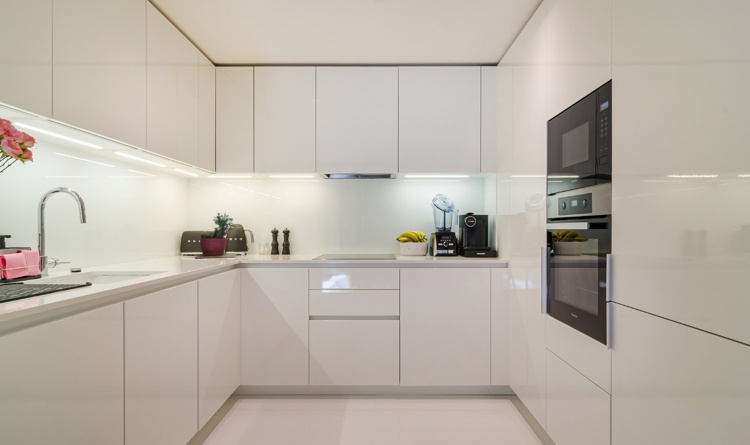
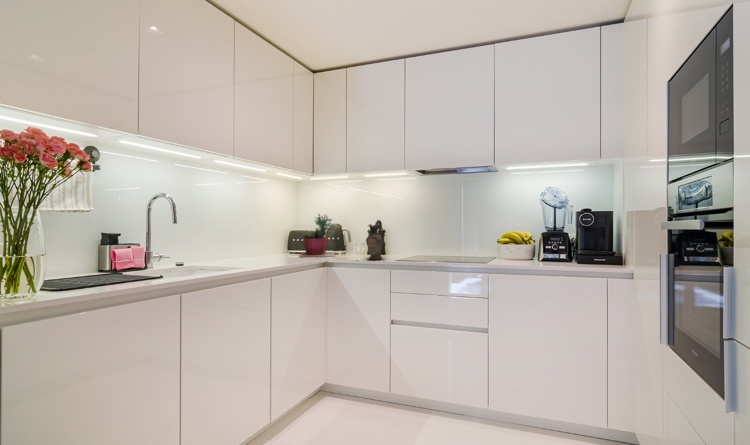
ceramic pitcher: none [272,219,289,259] -> present [366,220,383,259]

